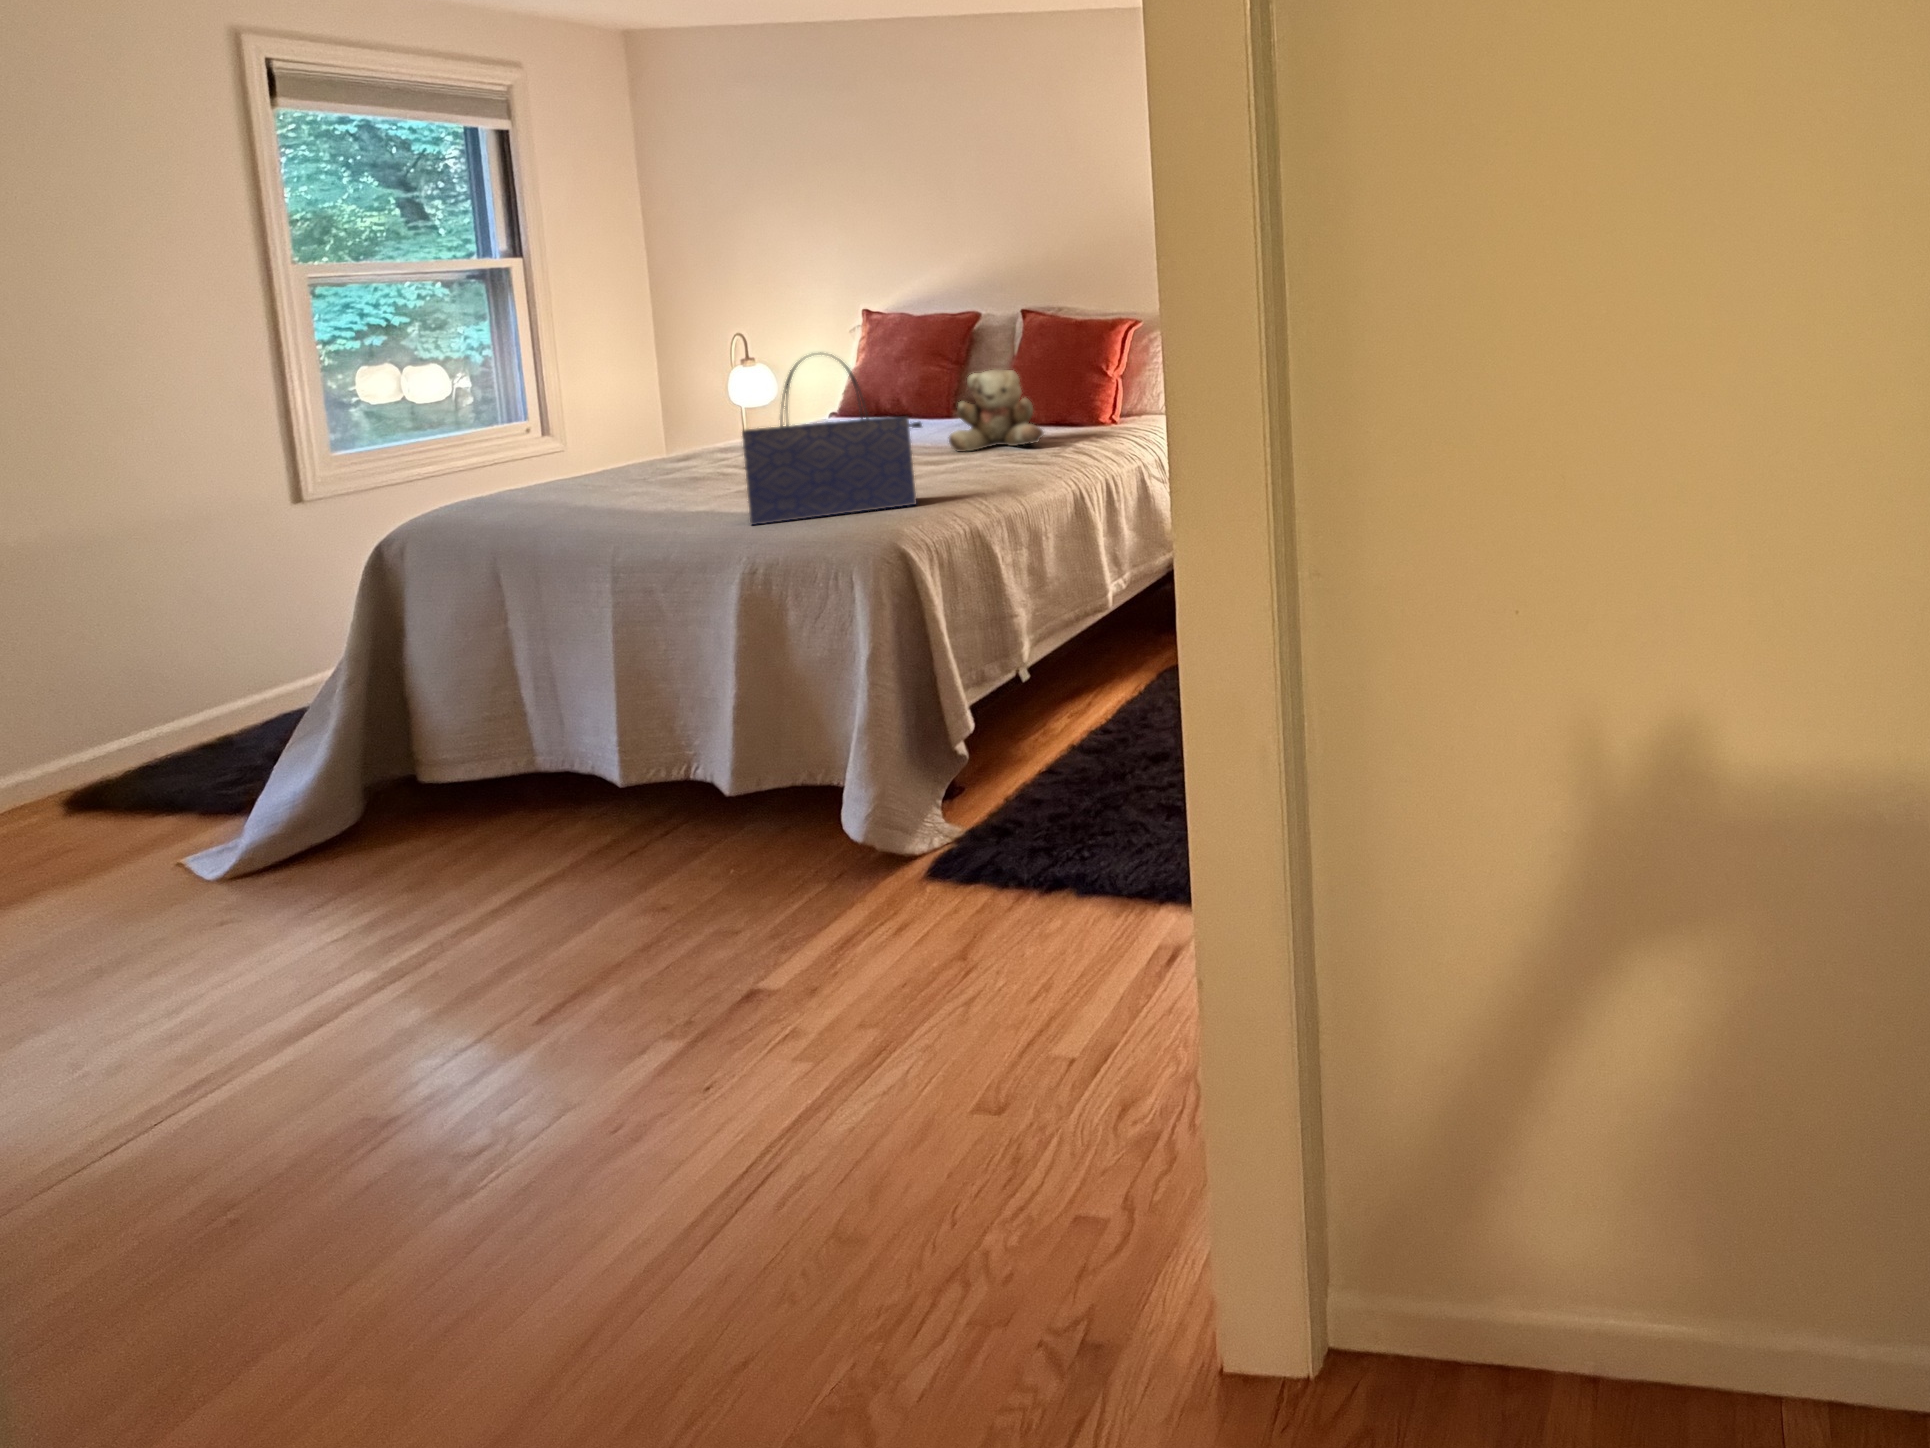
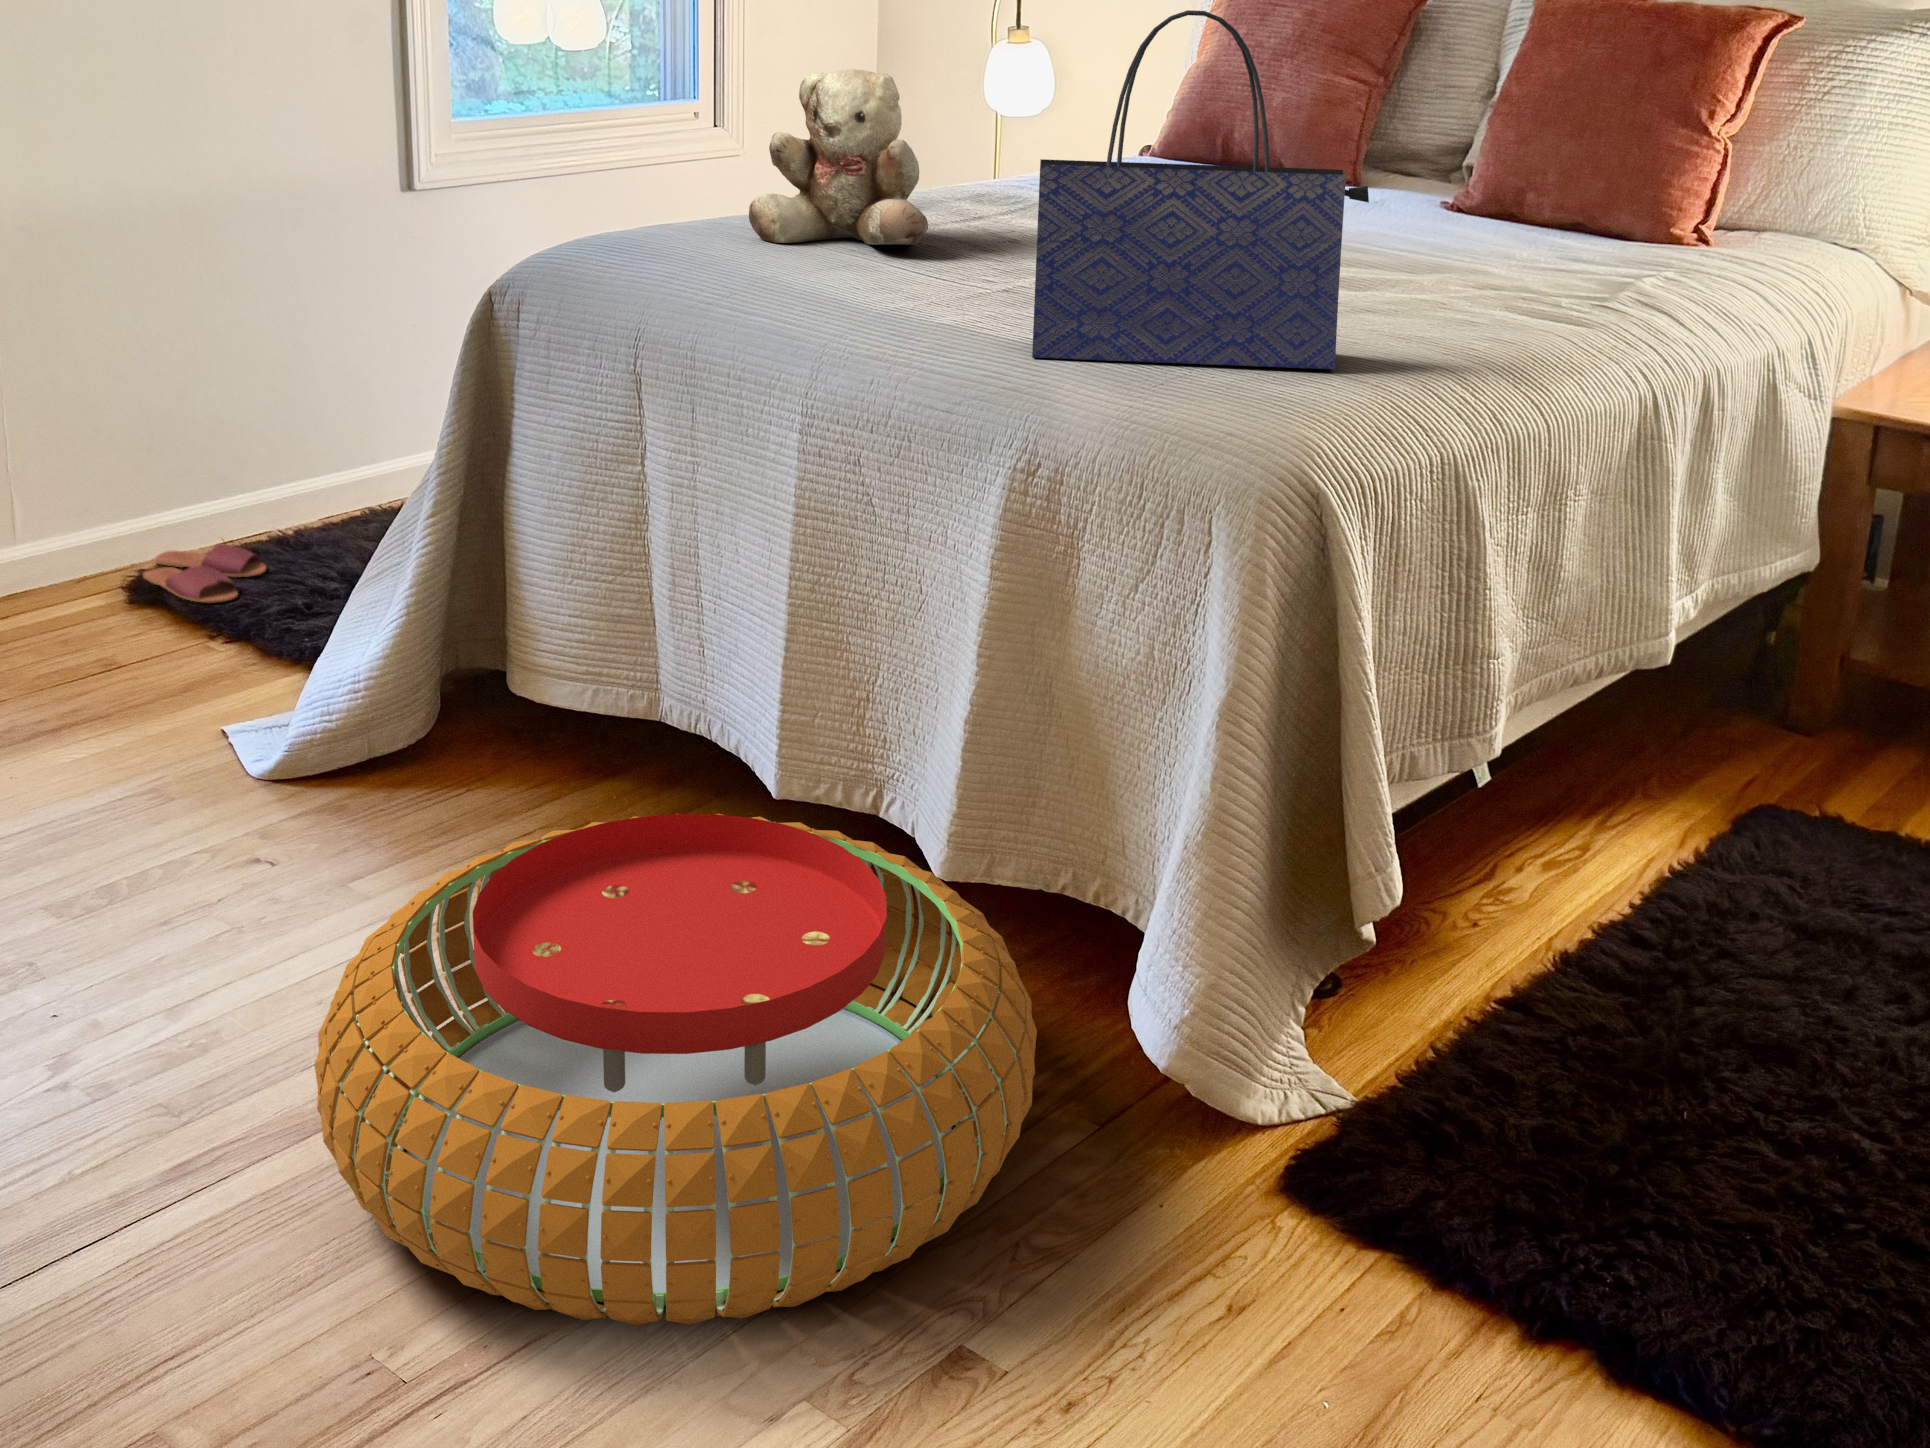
teddy bear: present [949,370,1044,452] -> present [749,69,928,245]
slippers: none [52,762,180,806] -> present [143,544,266,603]
pouf: none [289,784,787,1075] -> present [315,814,1037,1325]

